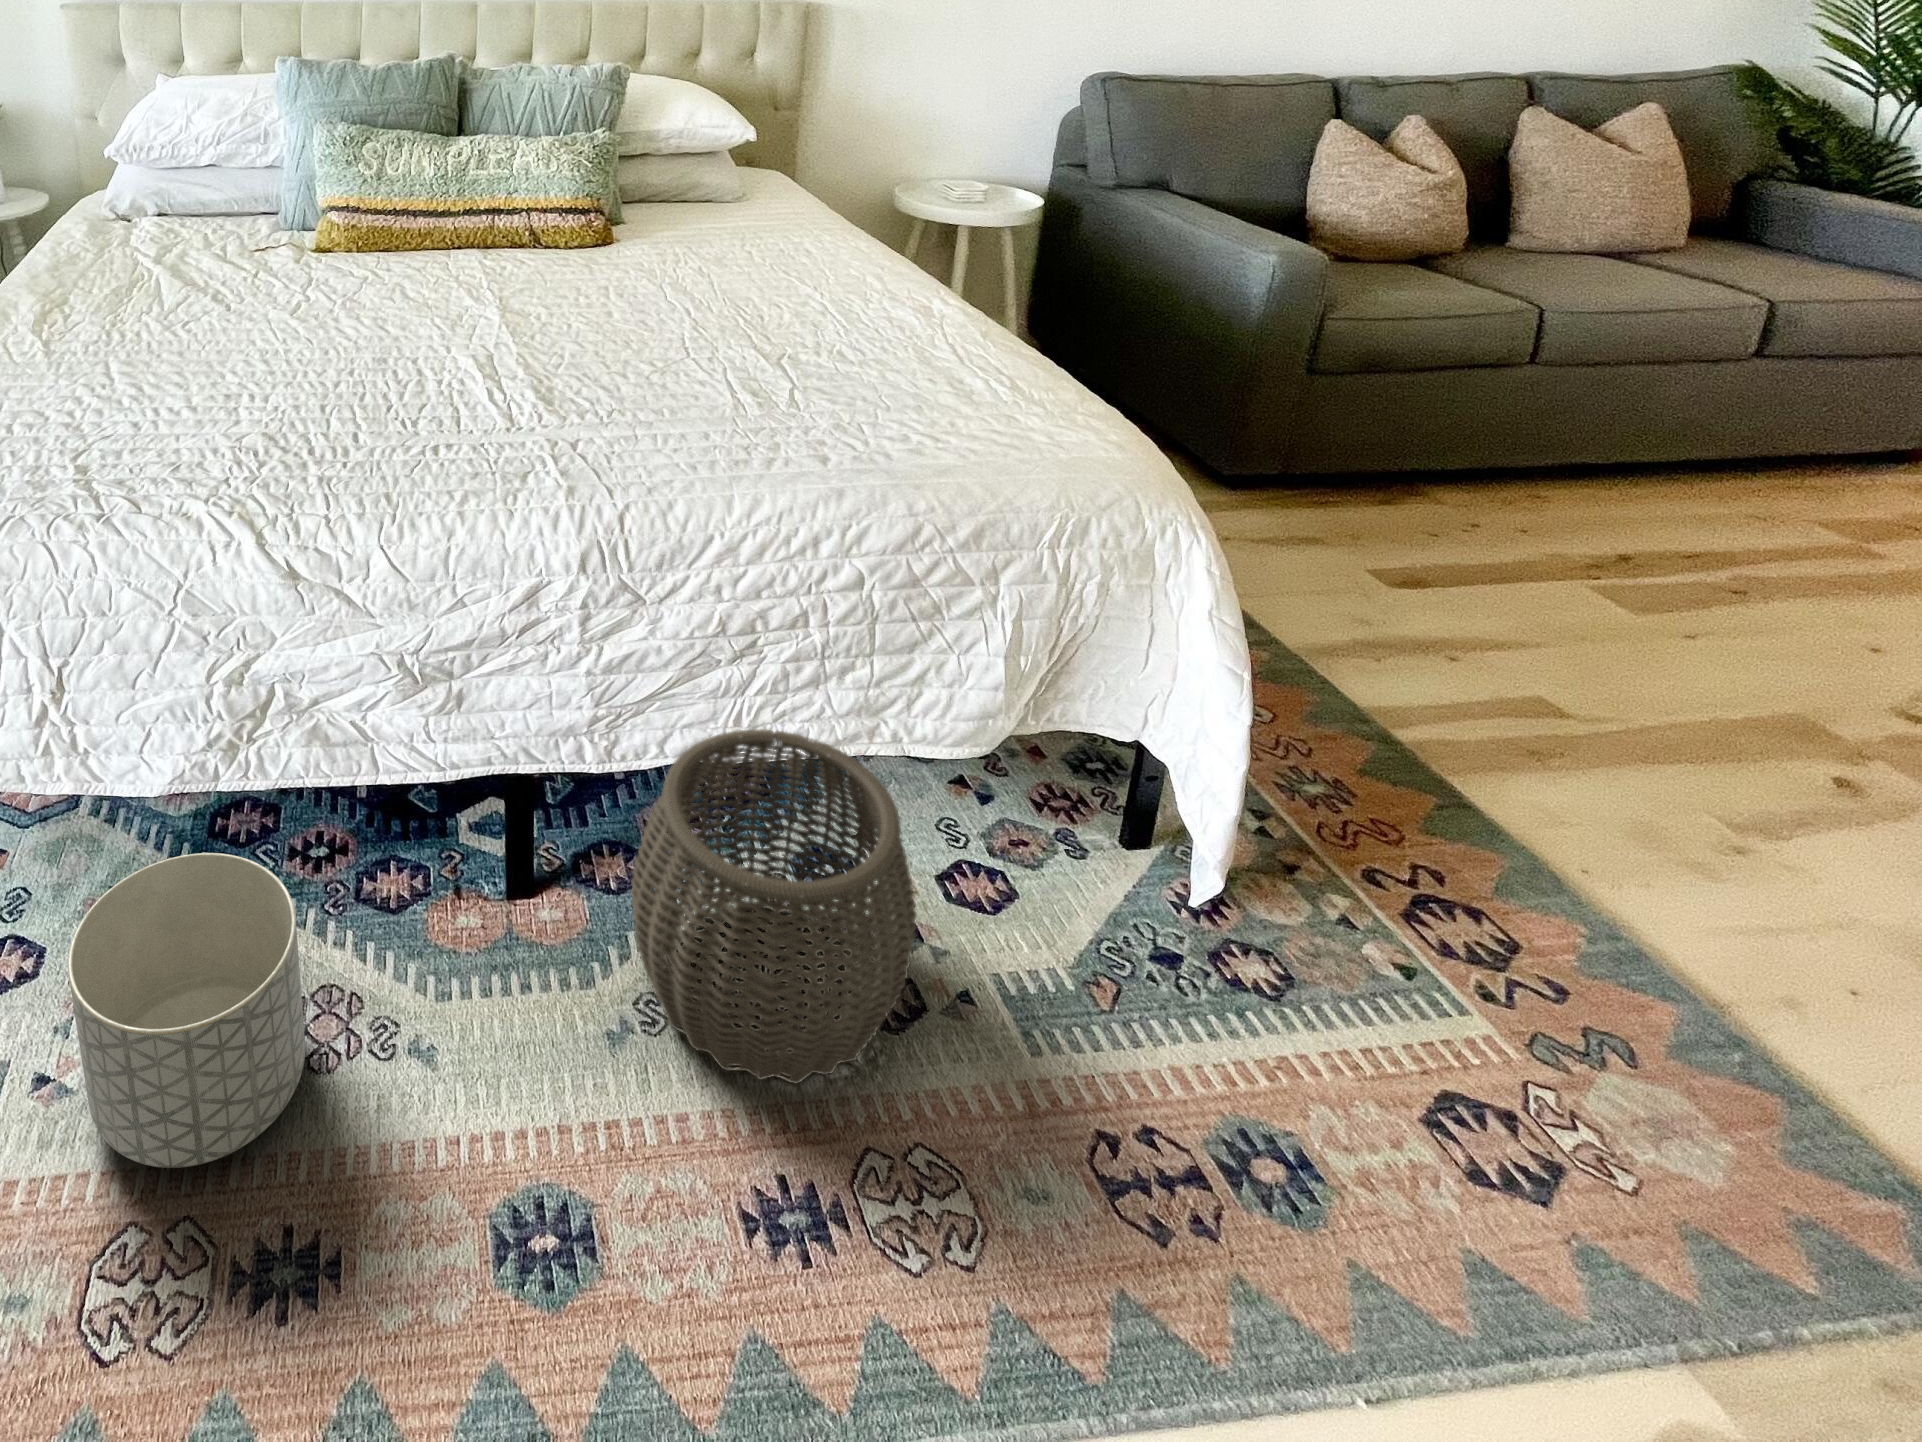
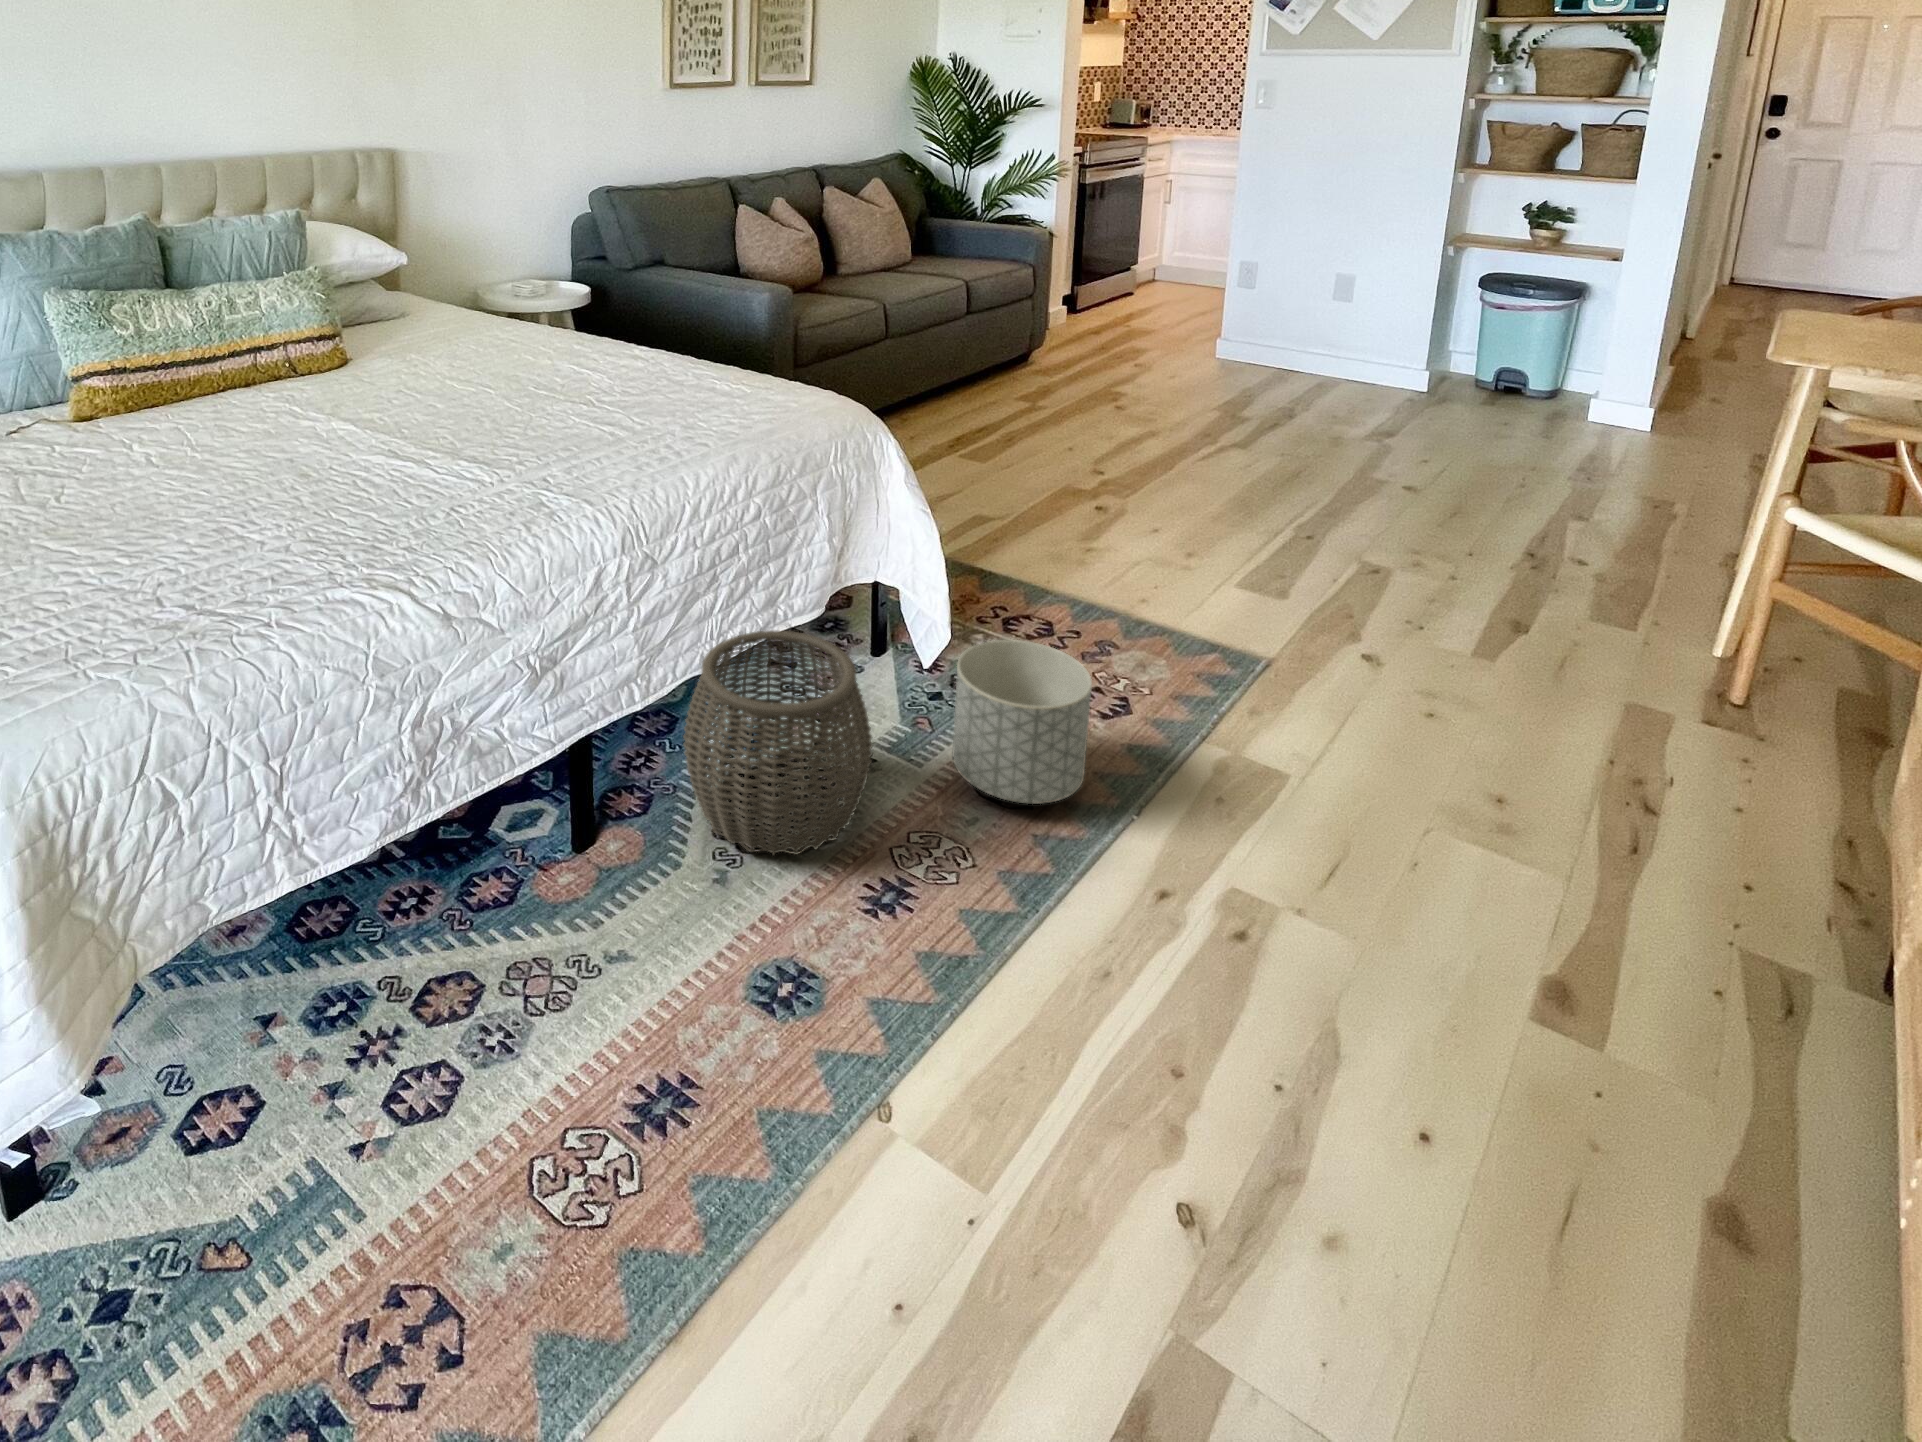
planter: present [68,853,305,1168] -> present [952,640,1092,804]

